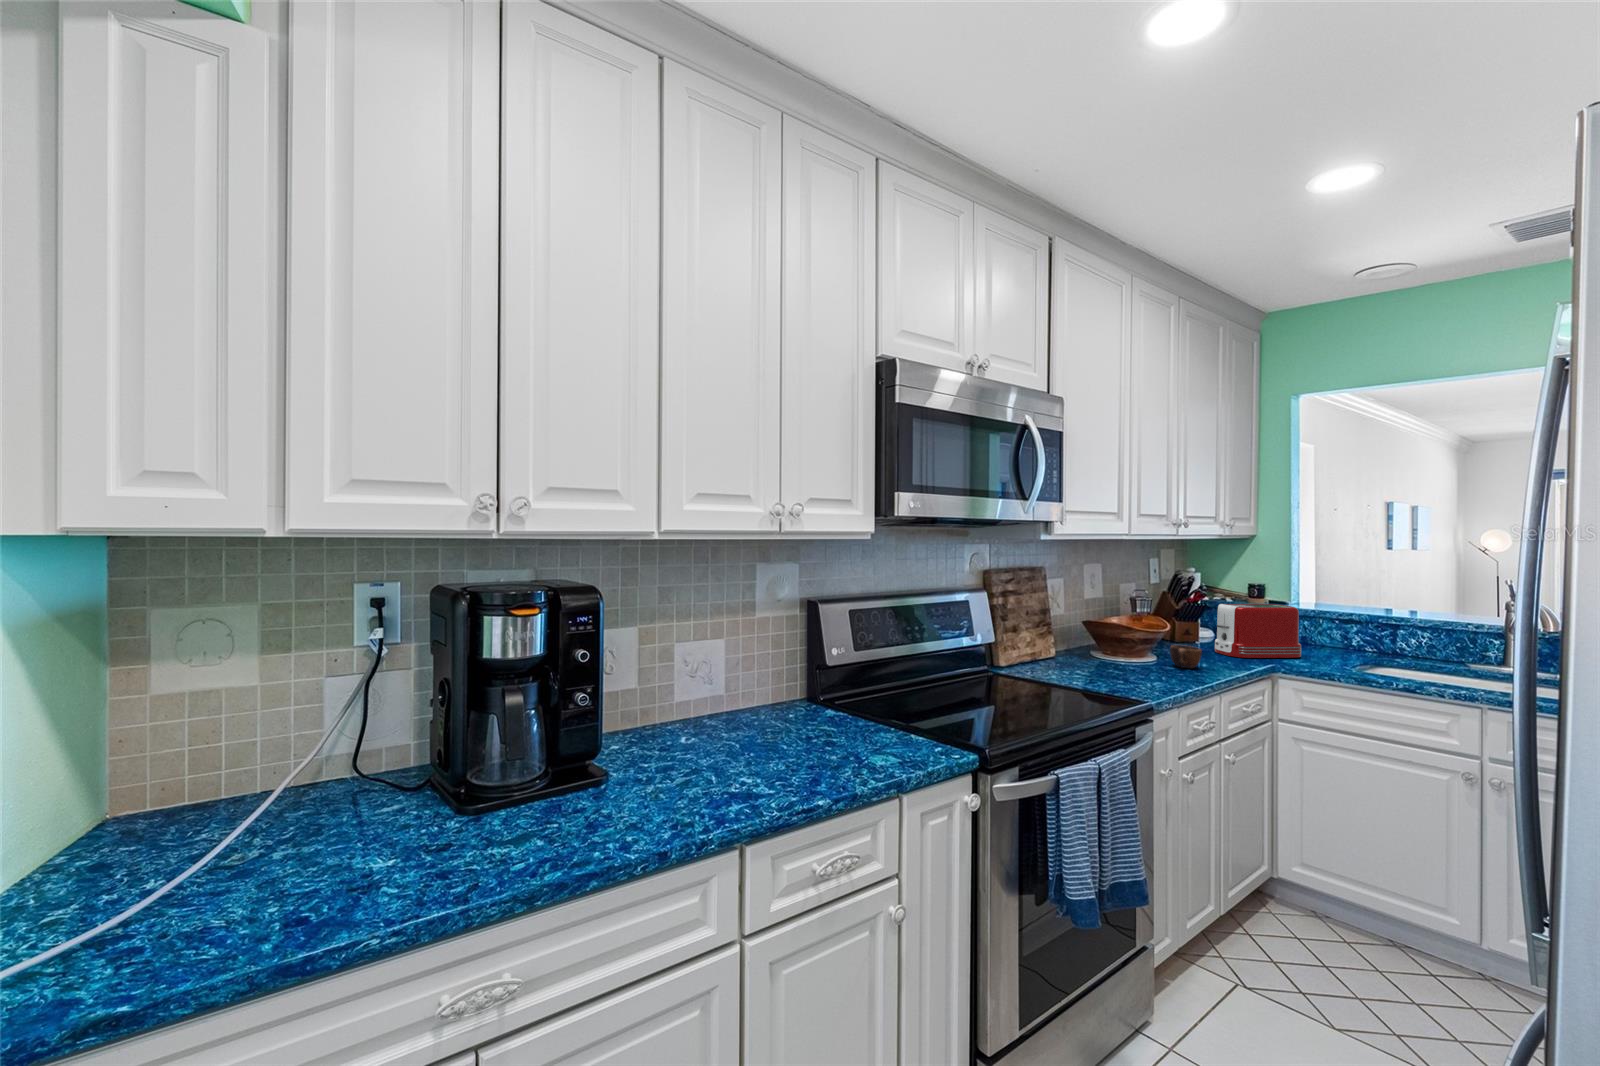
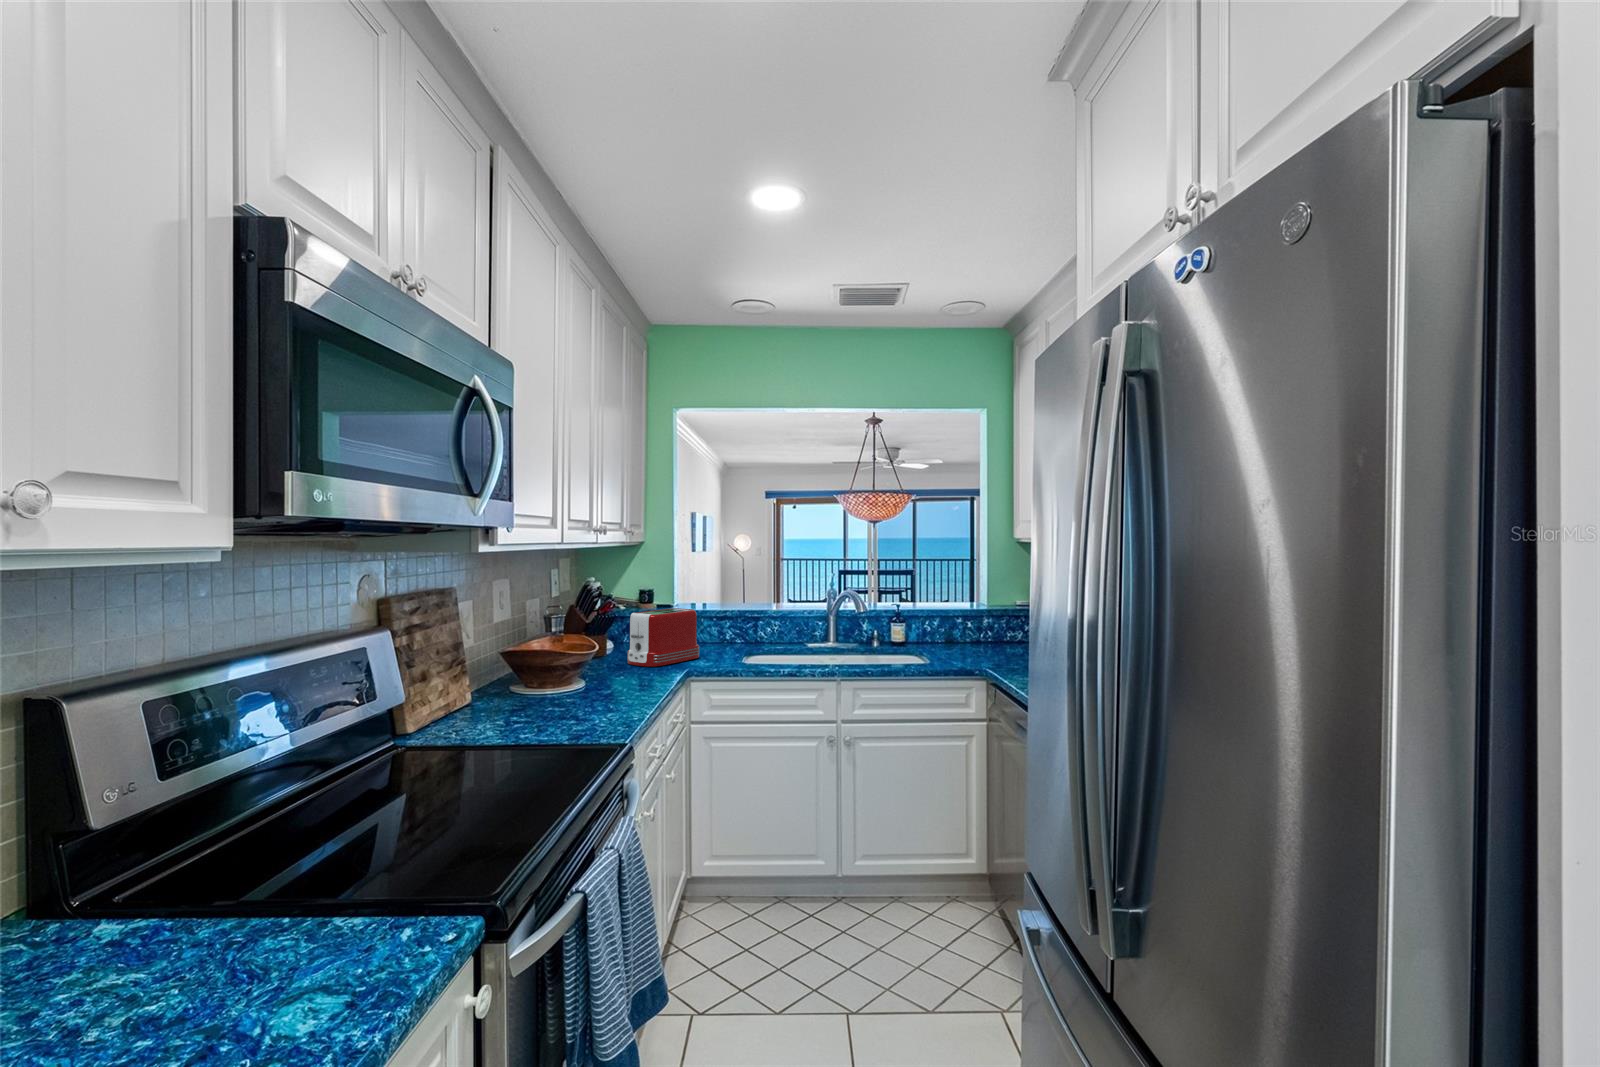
mug: present [1170,645,1202,668] -> none [603,664,634,689]

